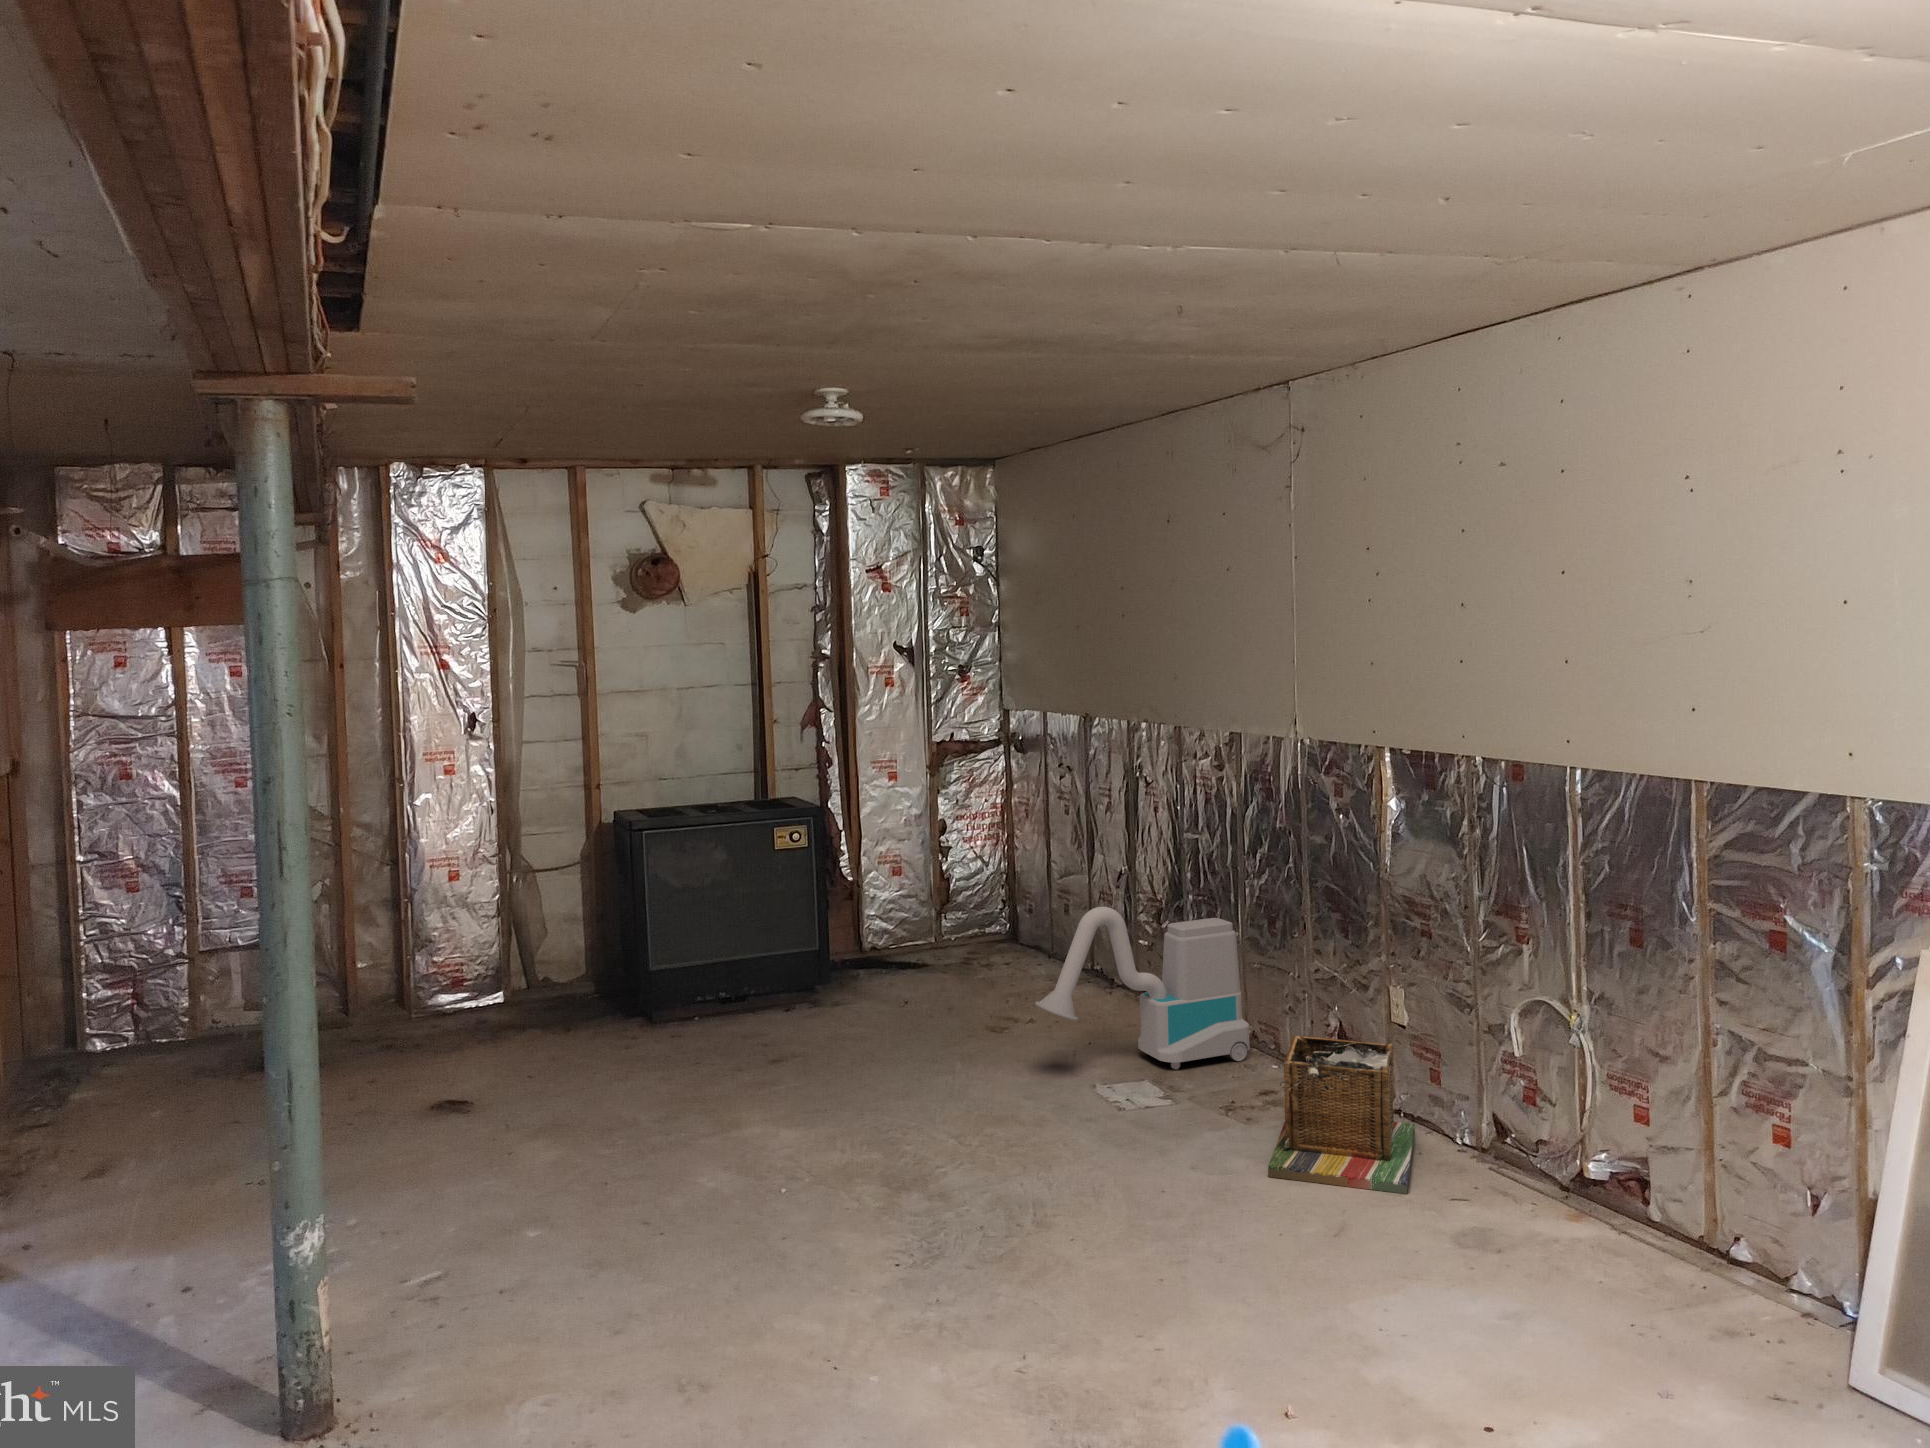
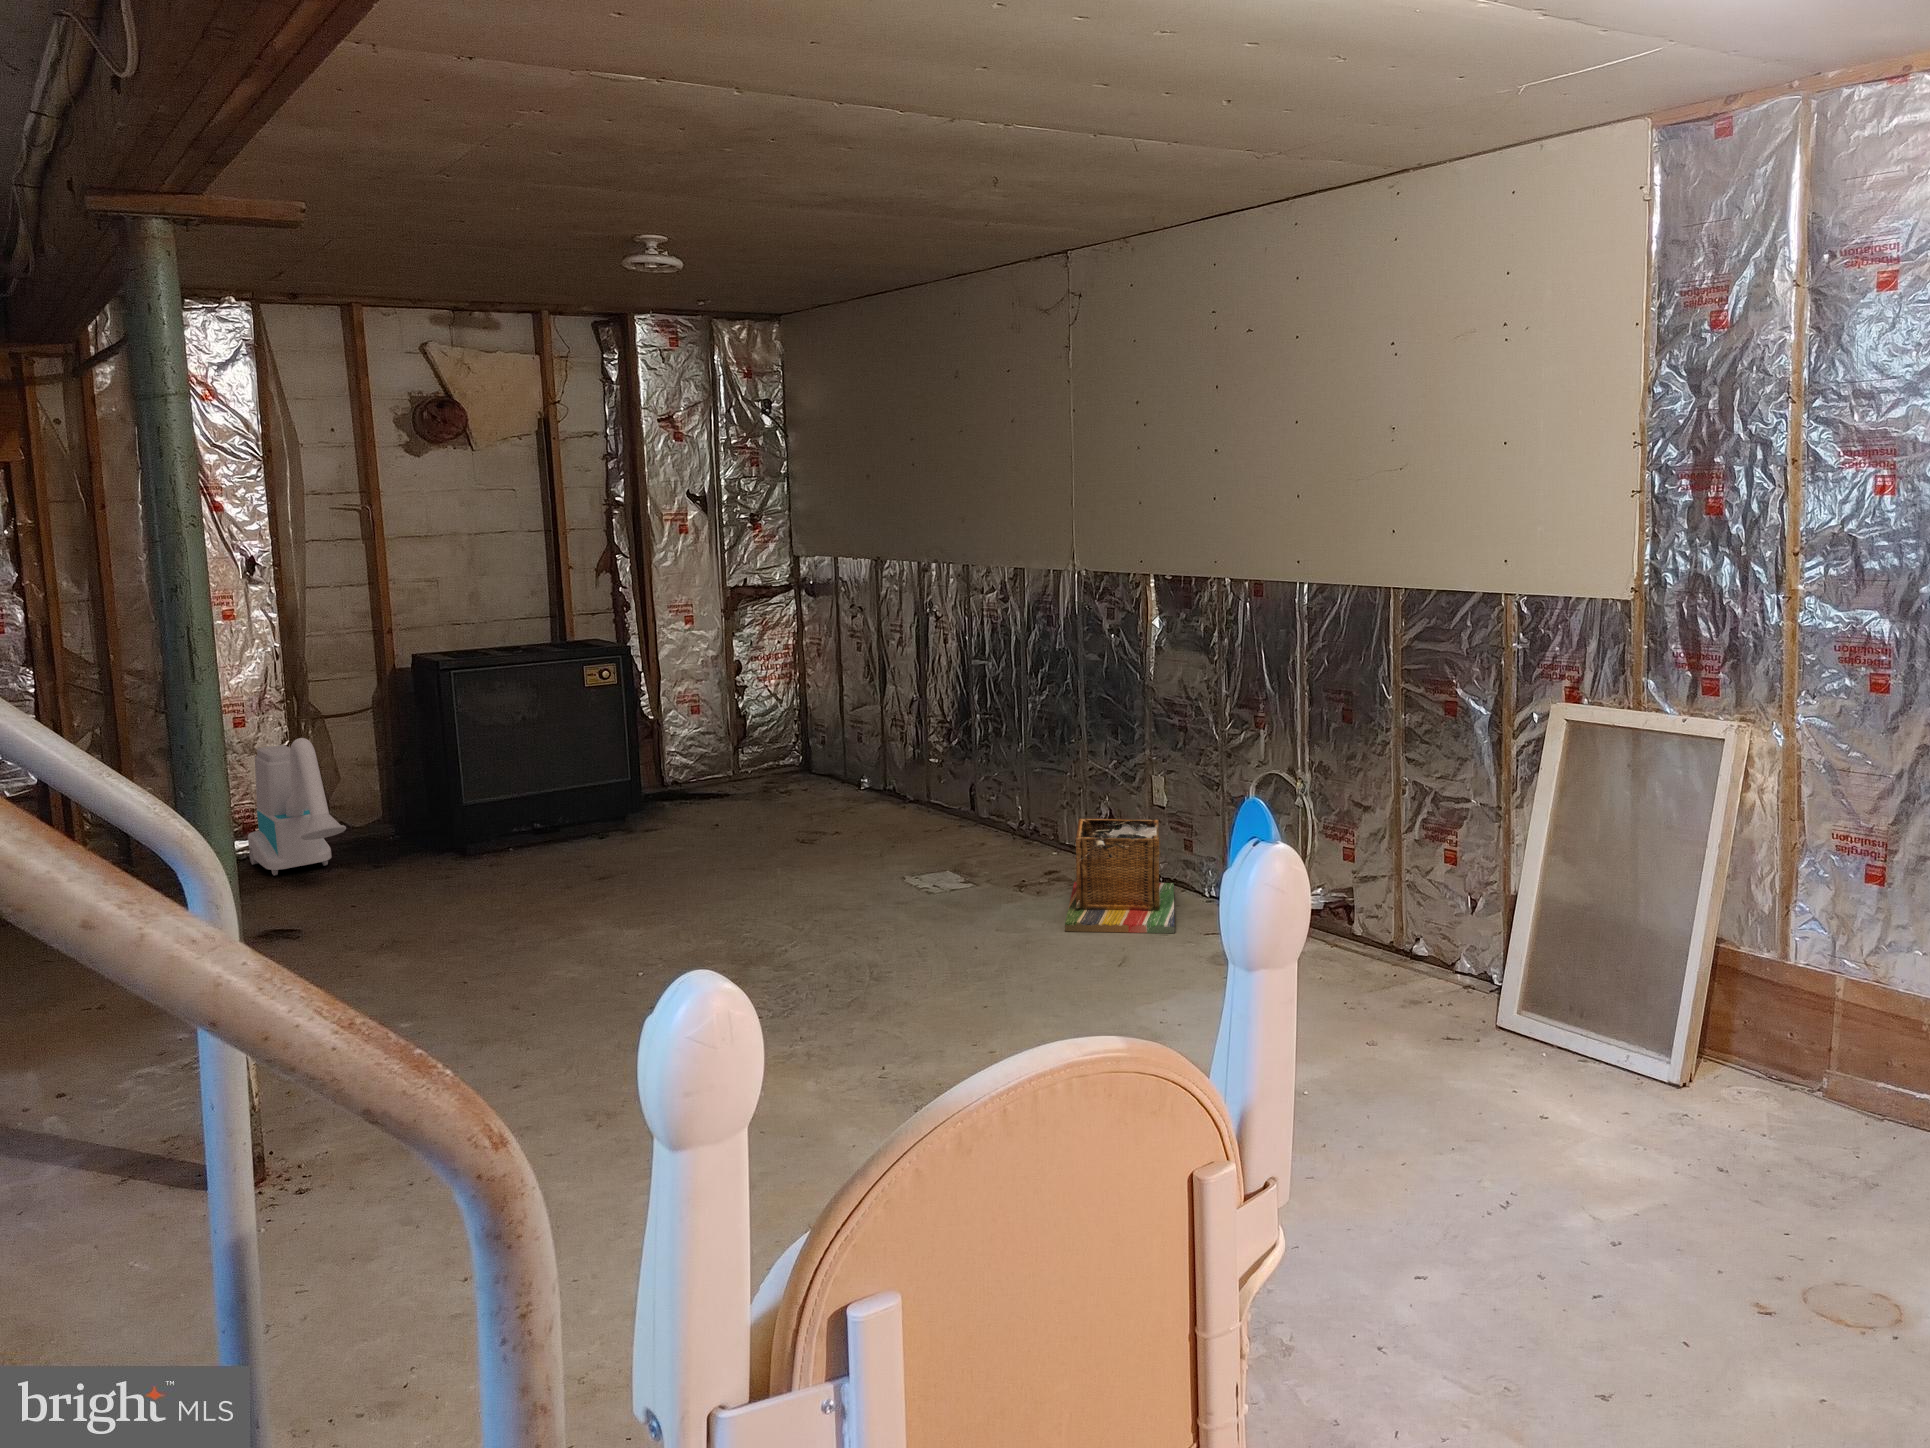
vacuum cleaner: present [1035,907,1250,1069] -> present [248,738,346,875]

